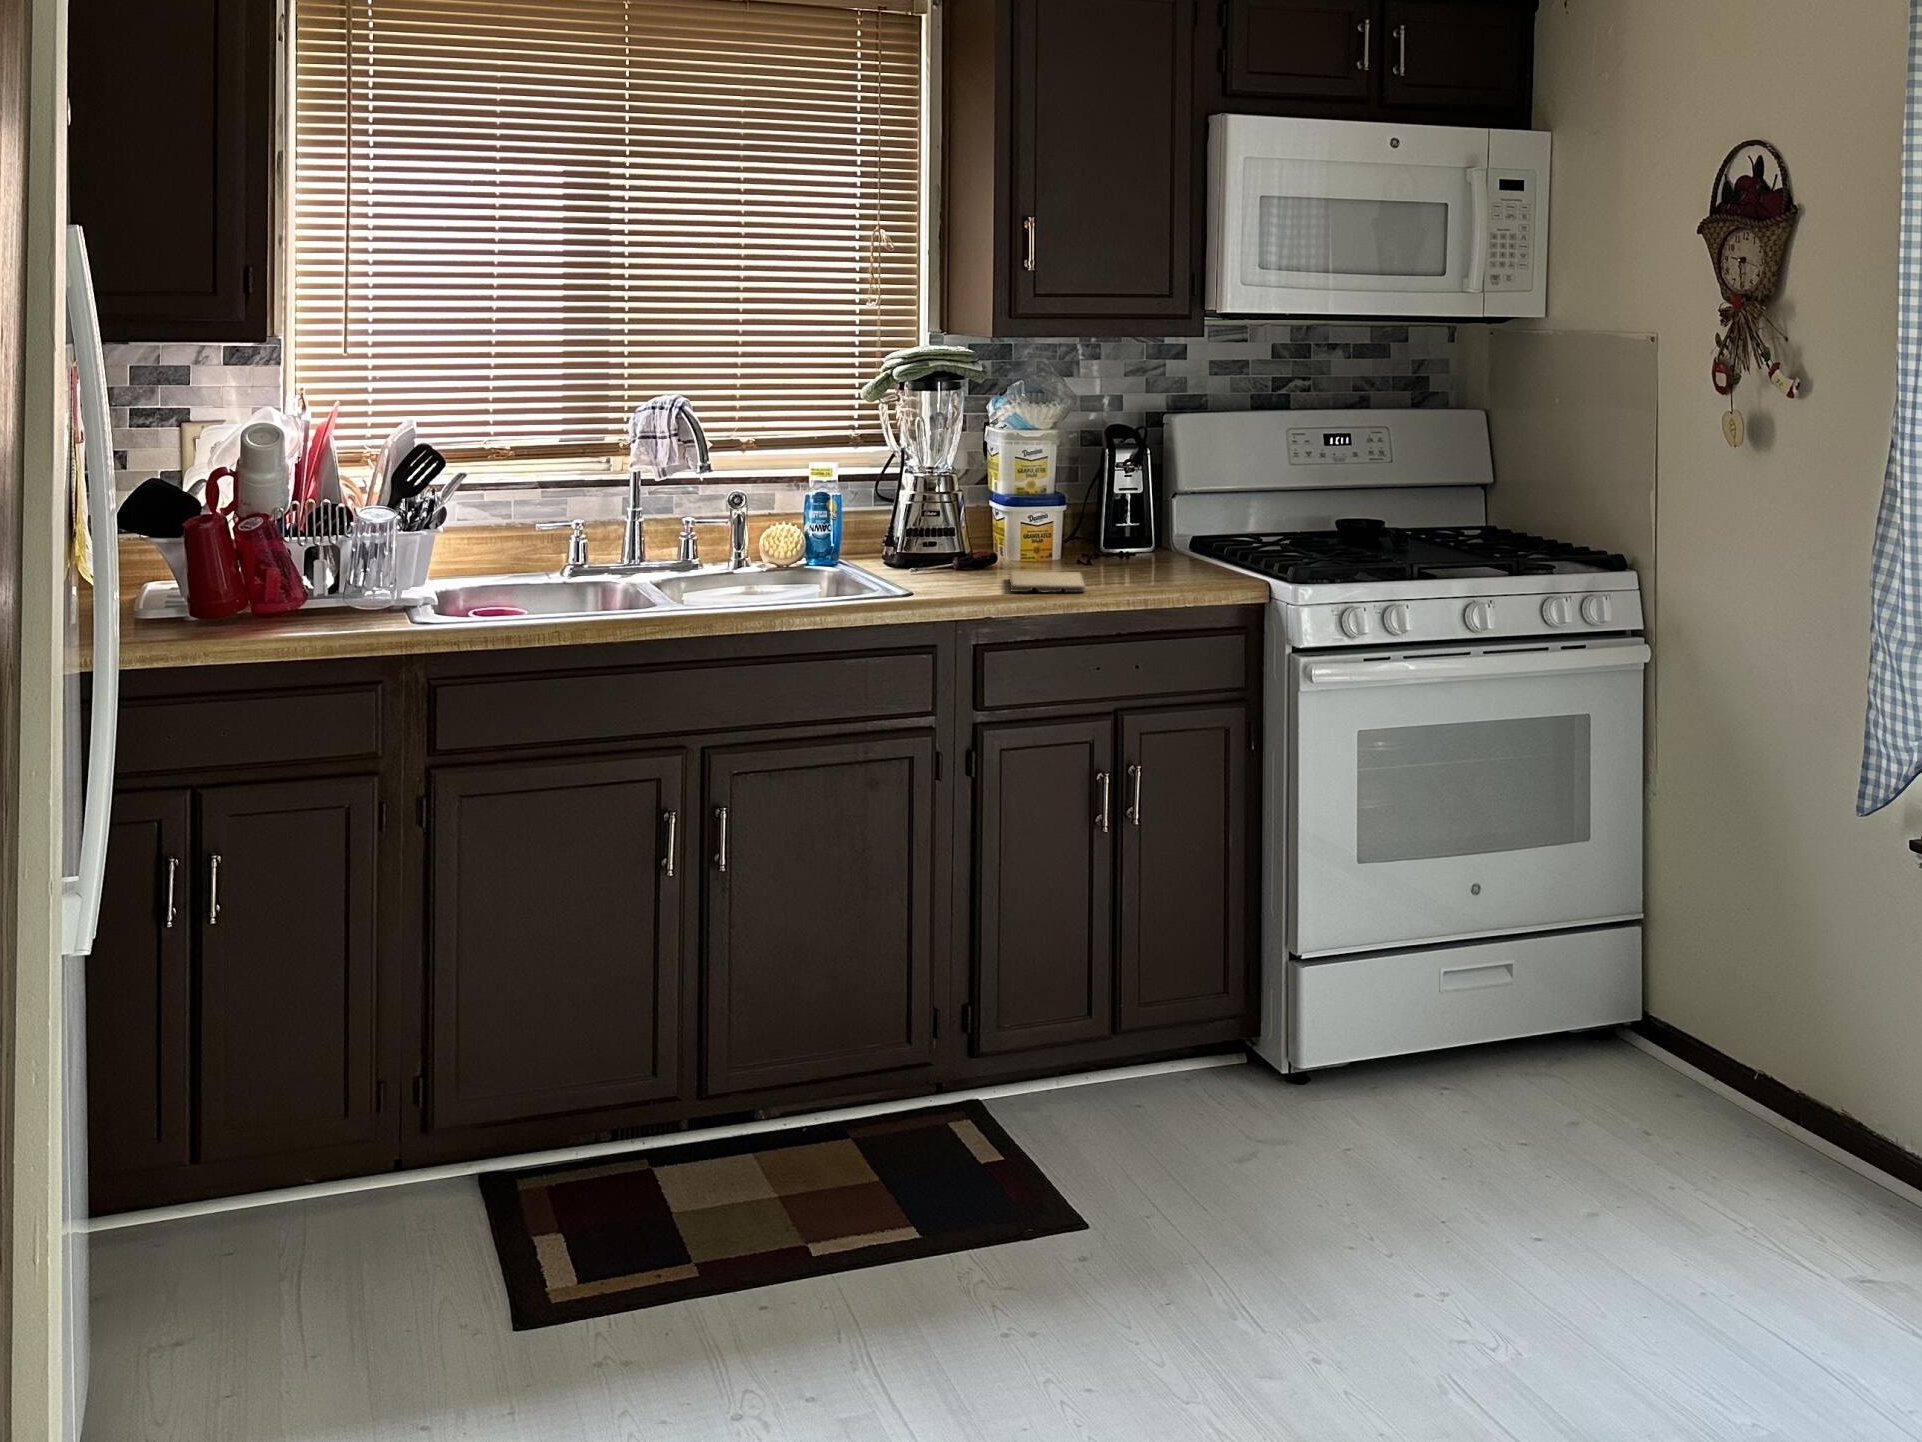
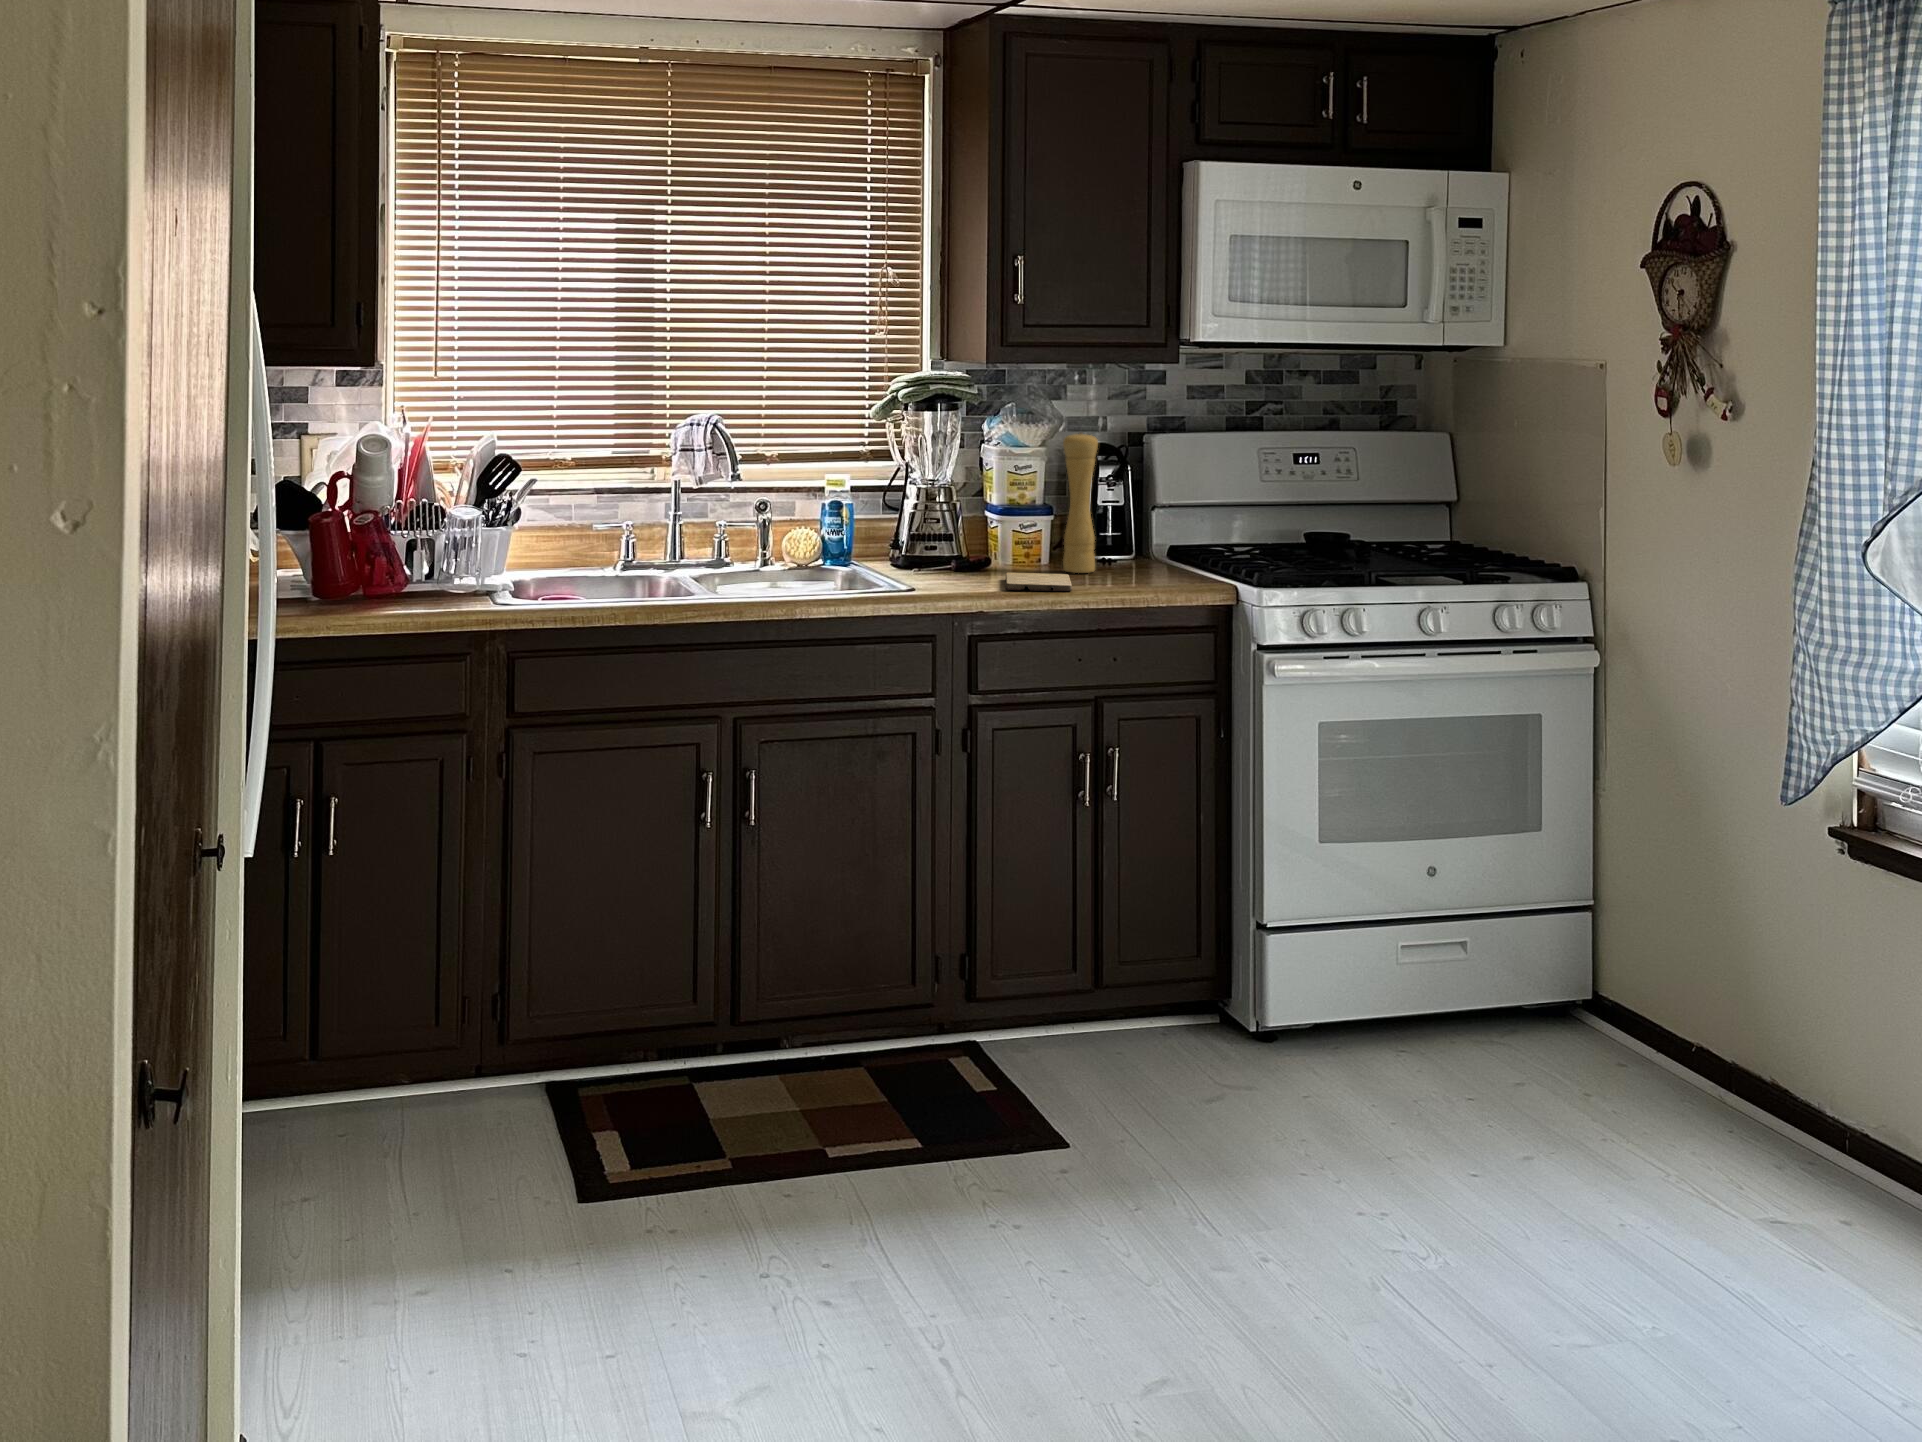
pepper mill: none [1073,413,1112,570] -> present [1063,432,1098,573]

